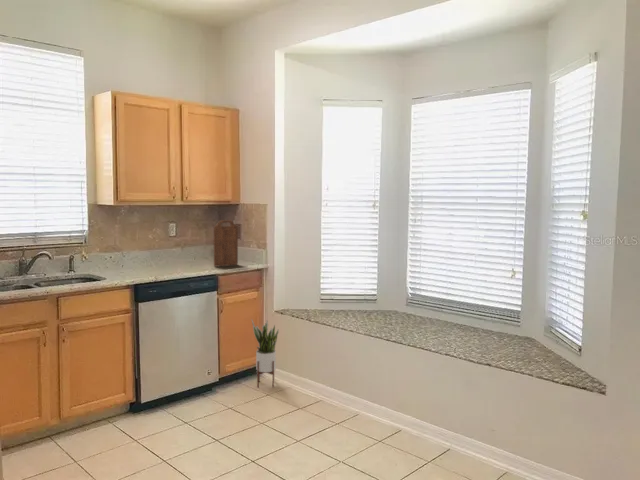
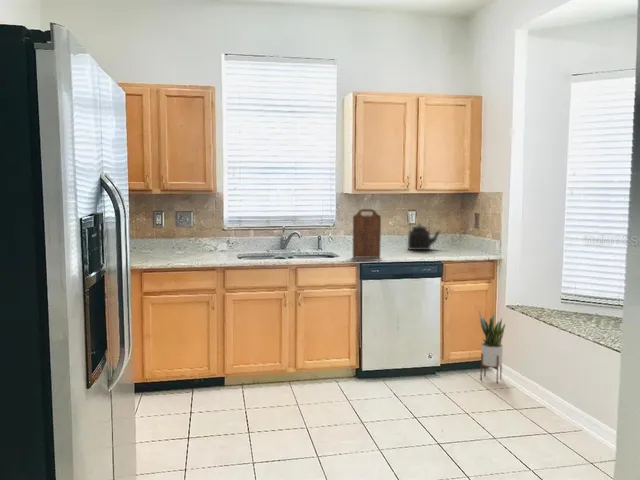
cutting board: present [214,220,238,266] -> present [353,209,381,257]
kettle: none [171,229,203,264] -> present [408,224,439,250]

